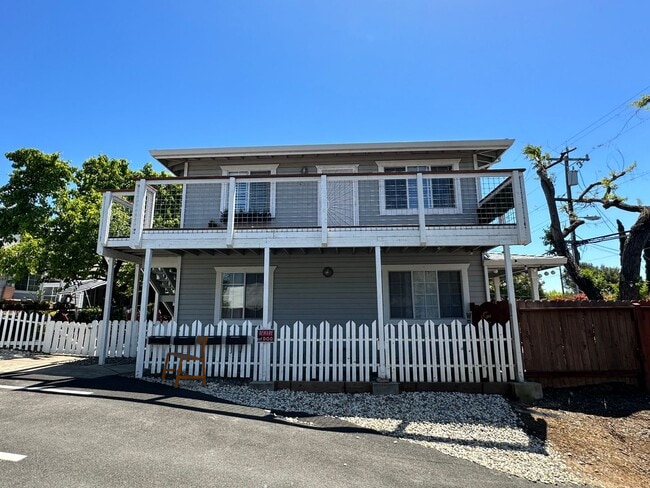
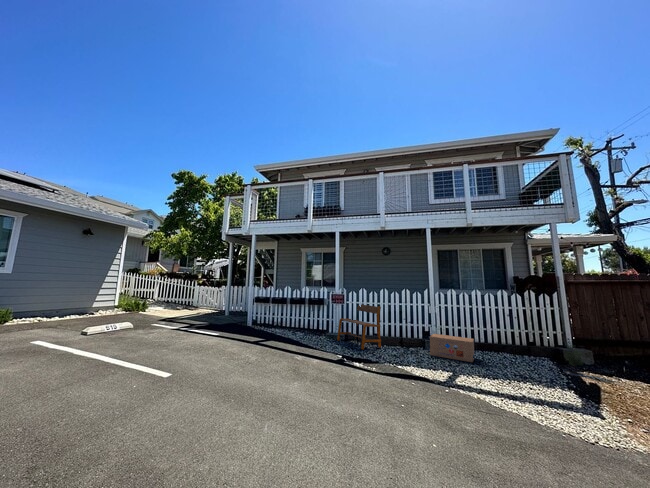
bench: present [162,335,208,388] -> present [337,304,381,350]
cardboard box: none [378,375,427,406] -> present [430,334,474,362]

